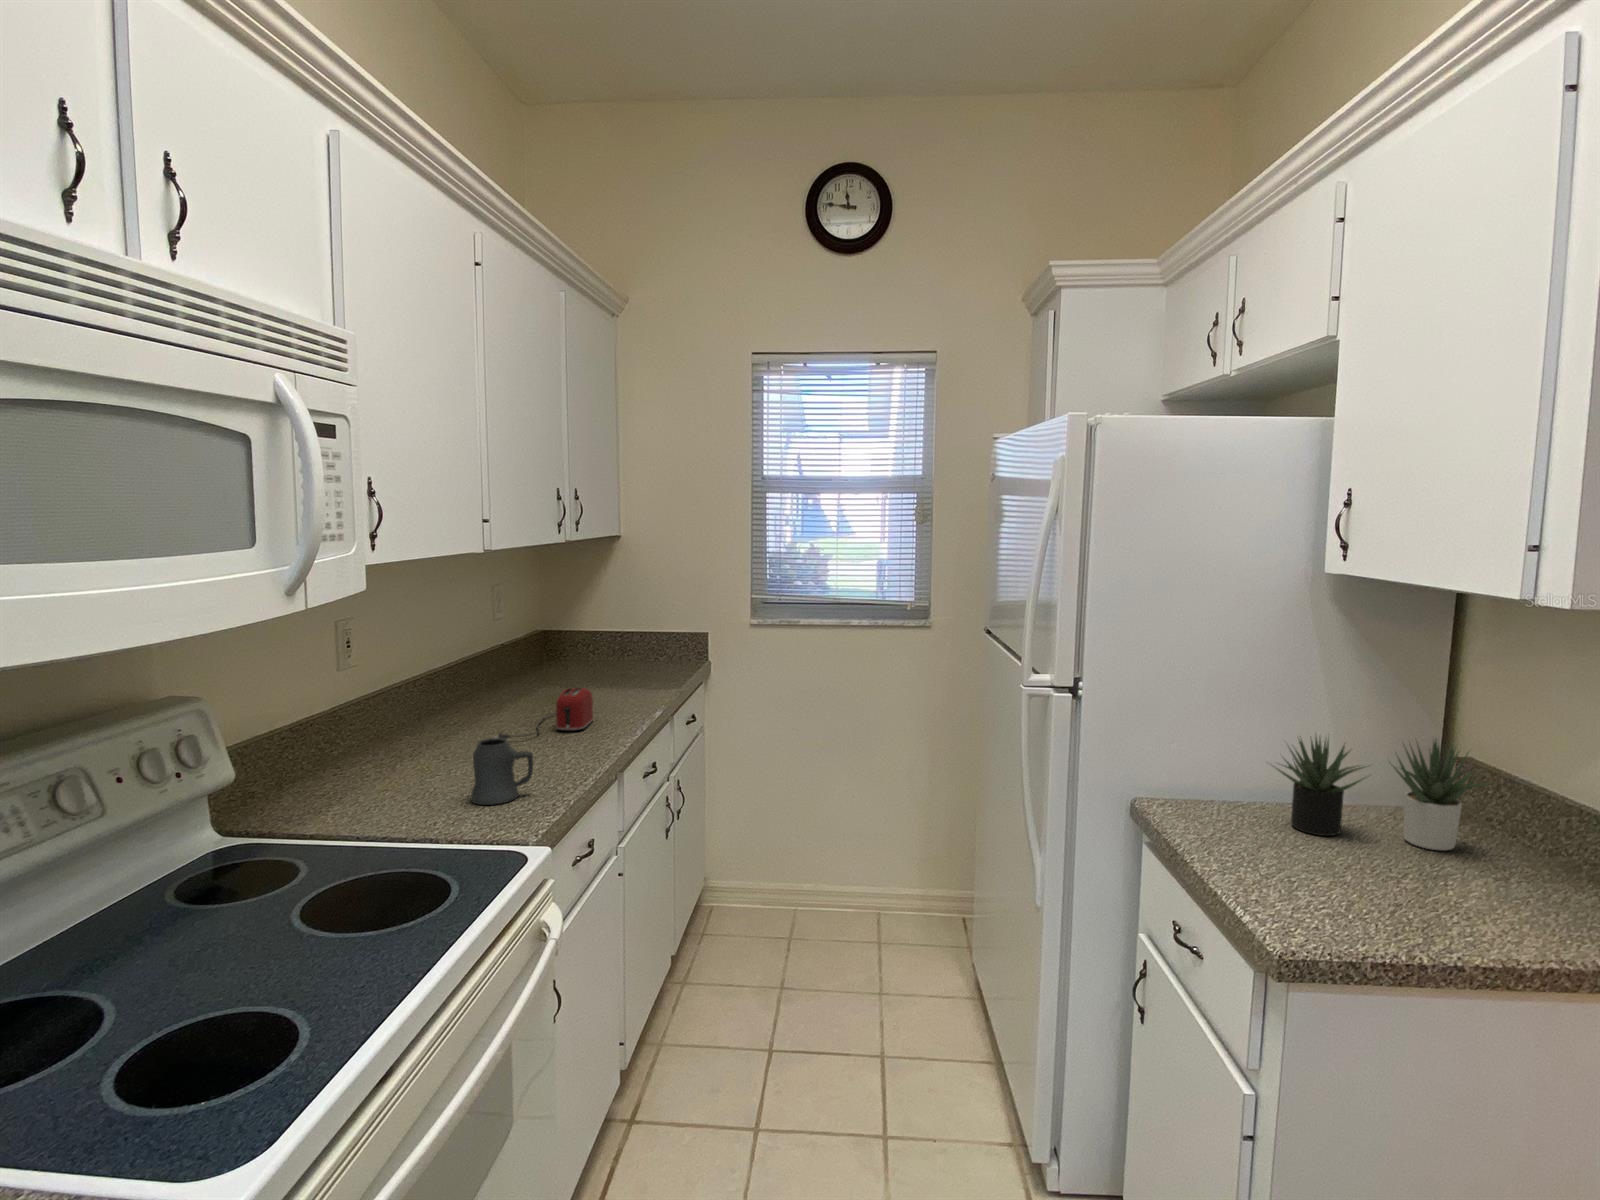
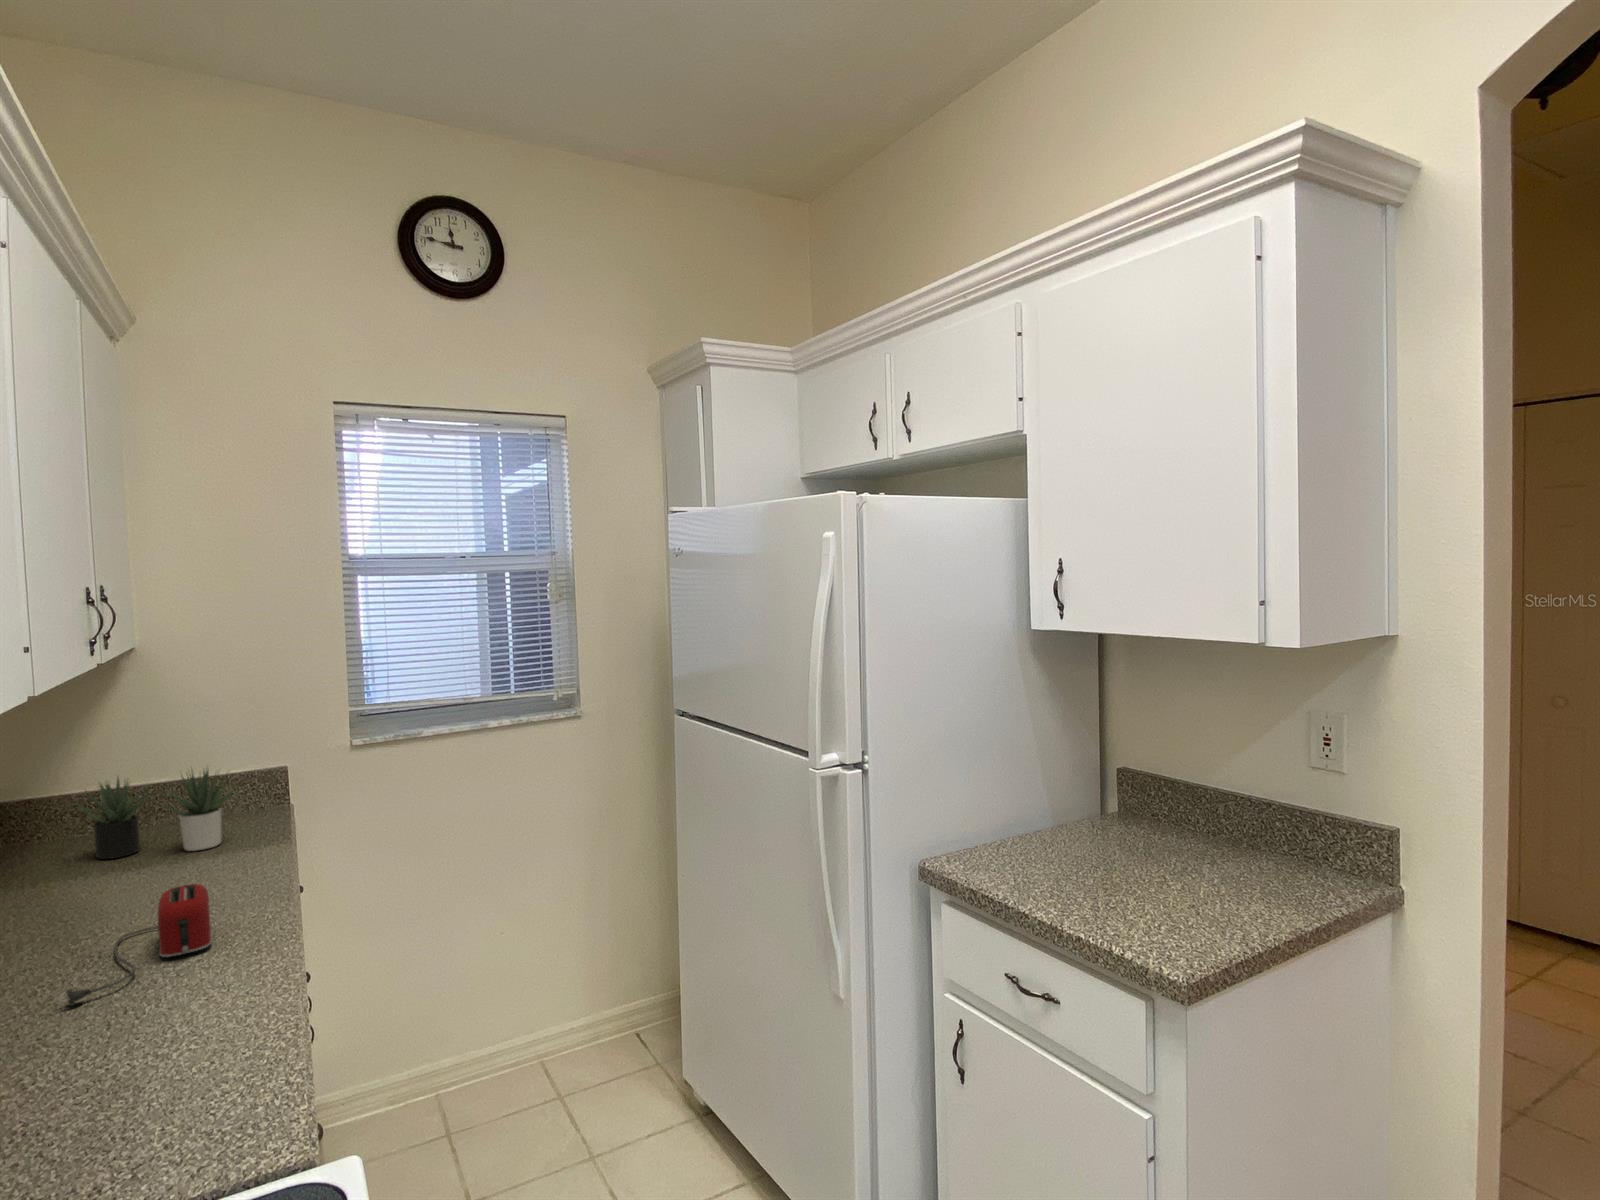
succulent plant: present [1276,737,1489,850] -> present [79,771,239,859]
mug: present [471,738,533,805] -> none [122,1000,236,1126]

